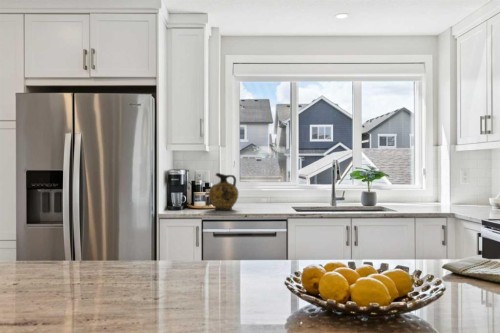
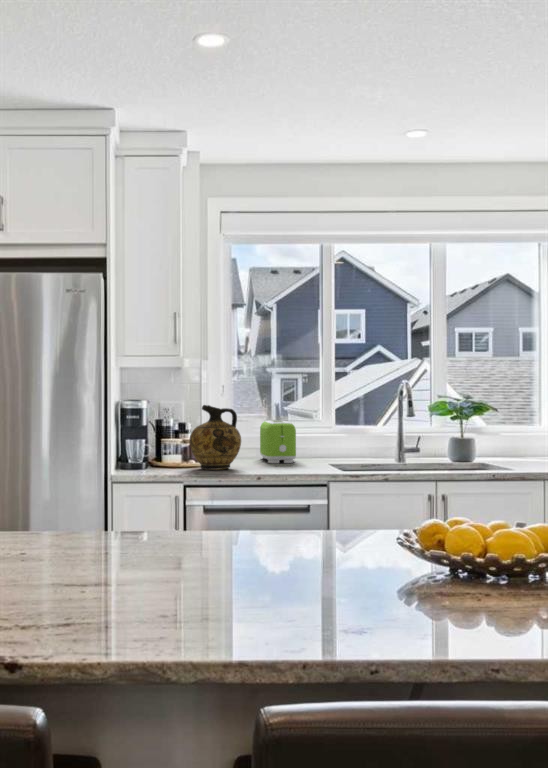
toaster: none [252,181,271,206] -> present [260,420,296,463]

